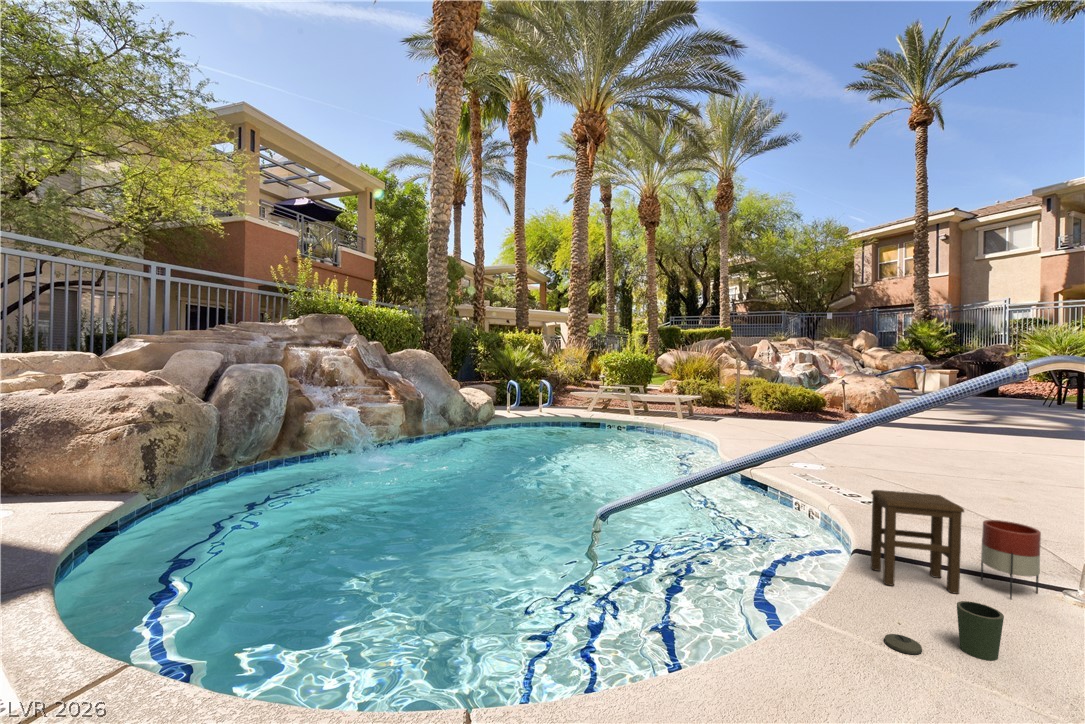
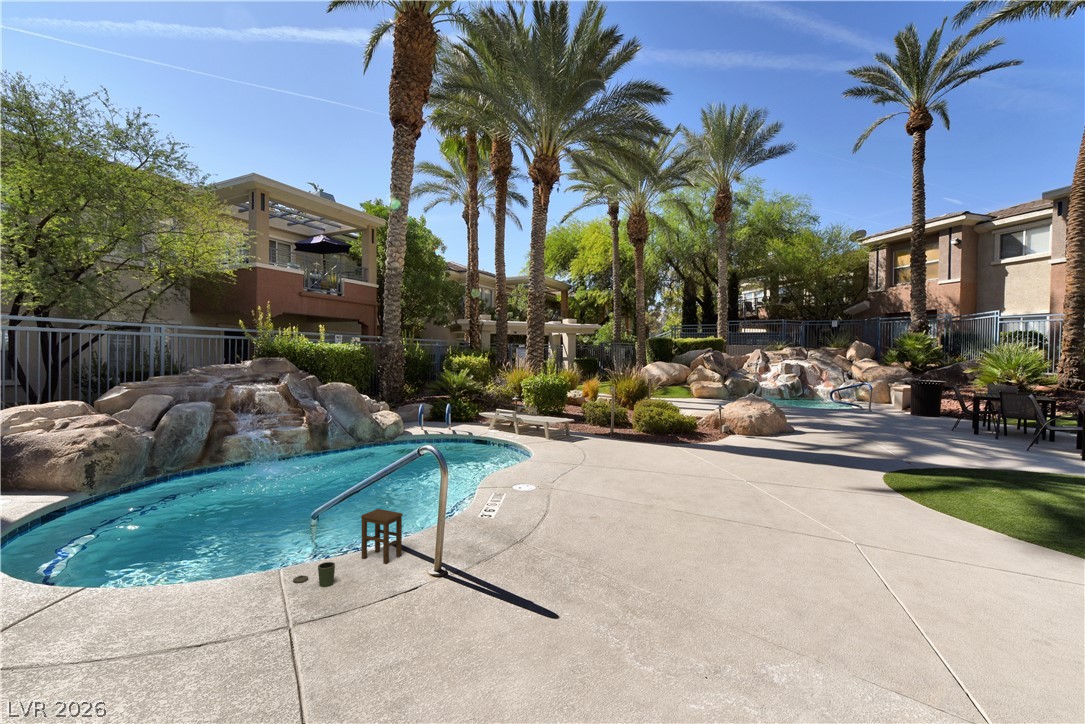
planter: present [981,520,1041,599] -> none [404,527,427,568]

